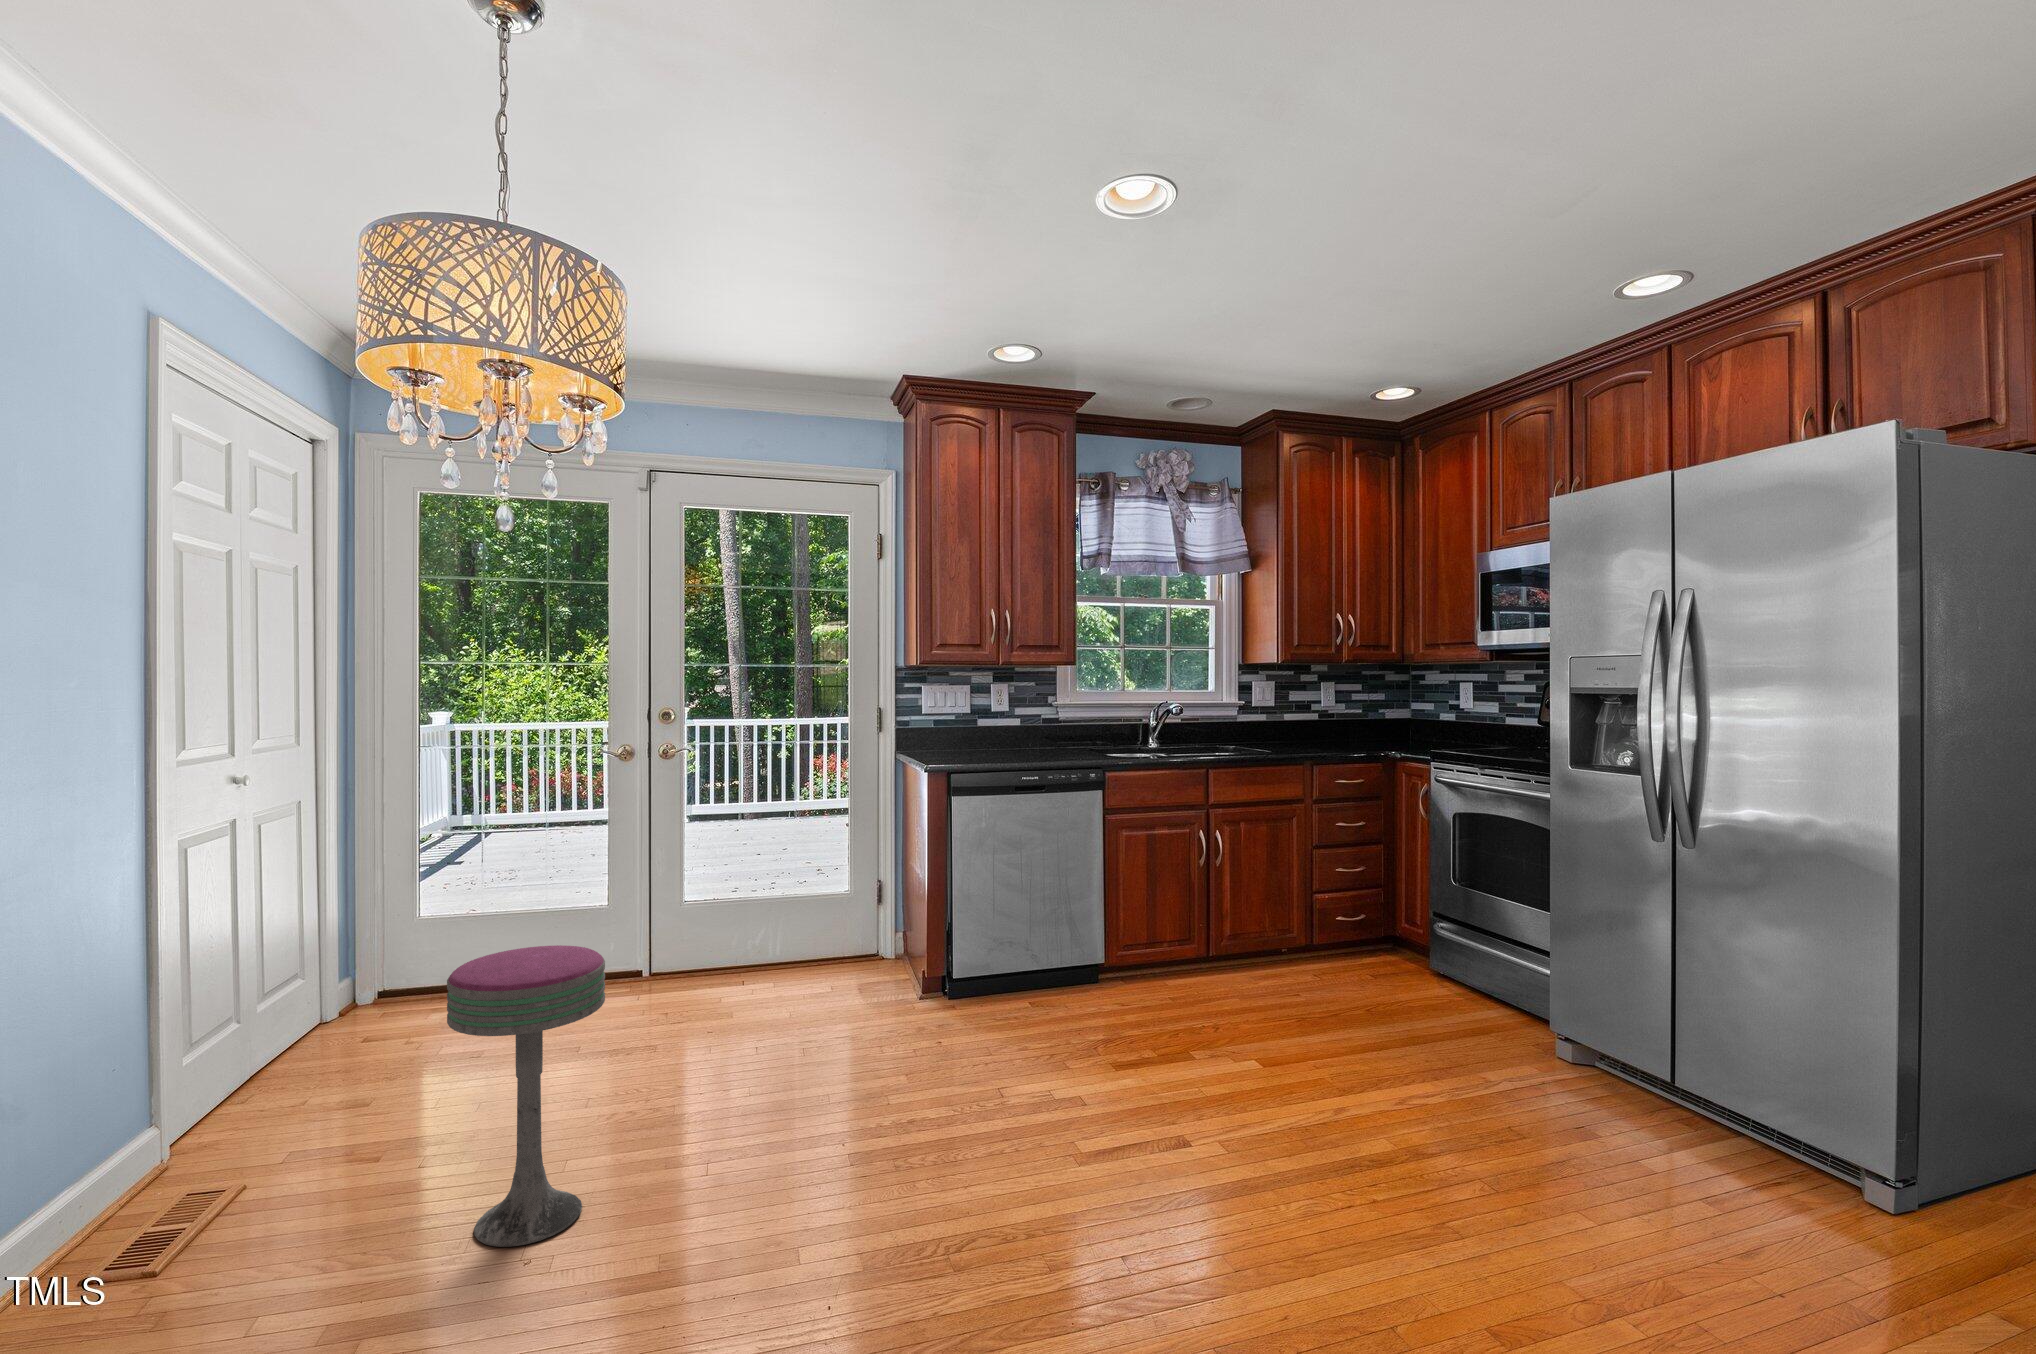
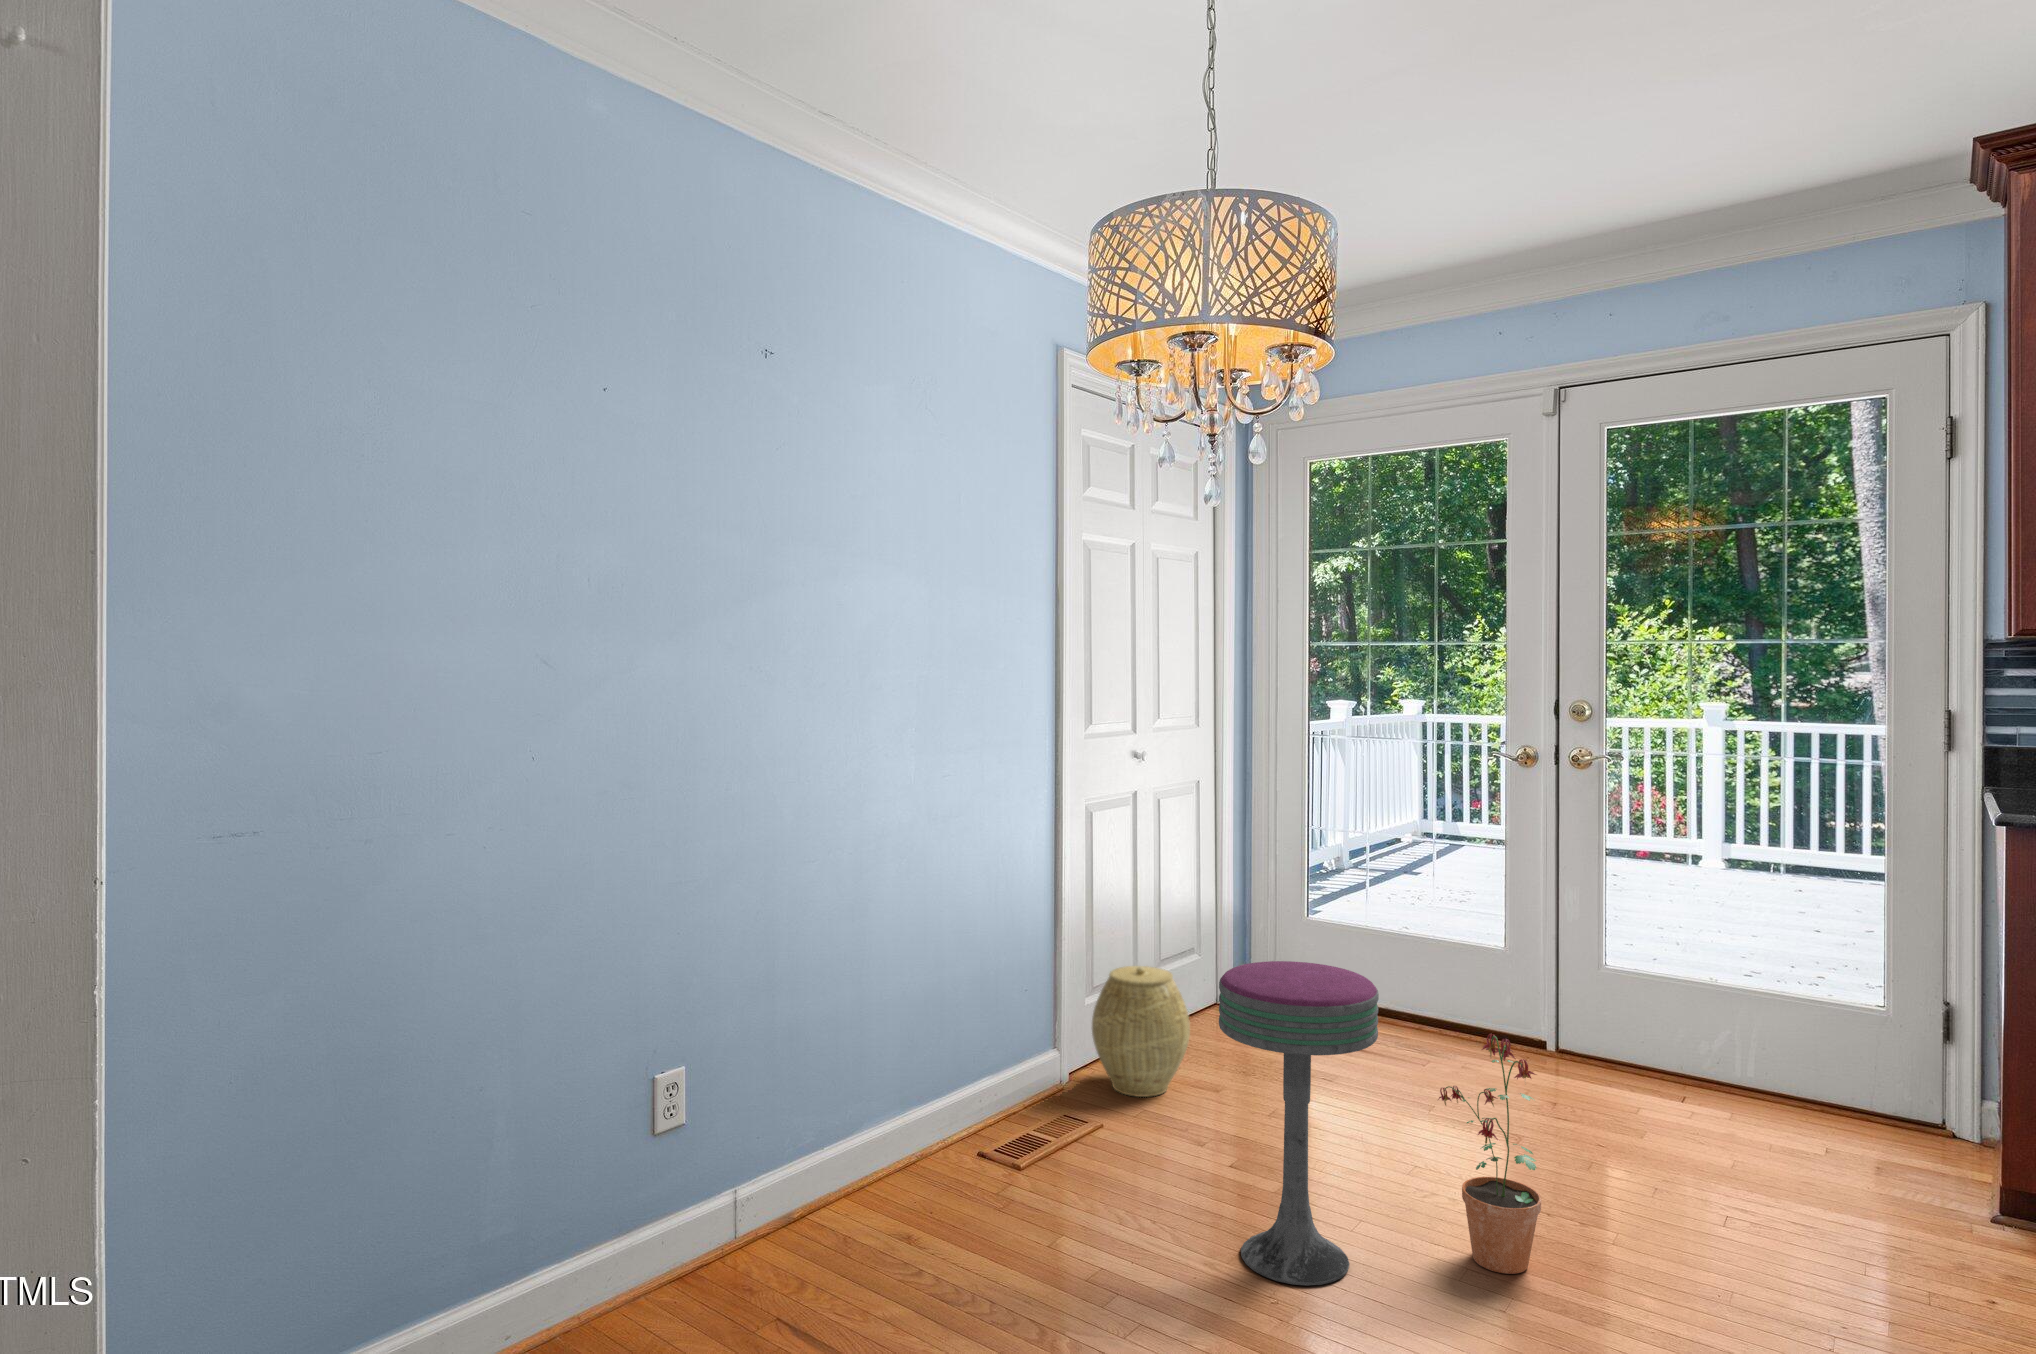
potted plant: none [635,969,730,1156] -> present [1438,1034,1541,1274]
woven basket: none [201,999,333,1145] -> present [1092,966,1190,1097]

